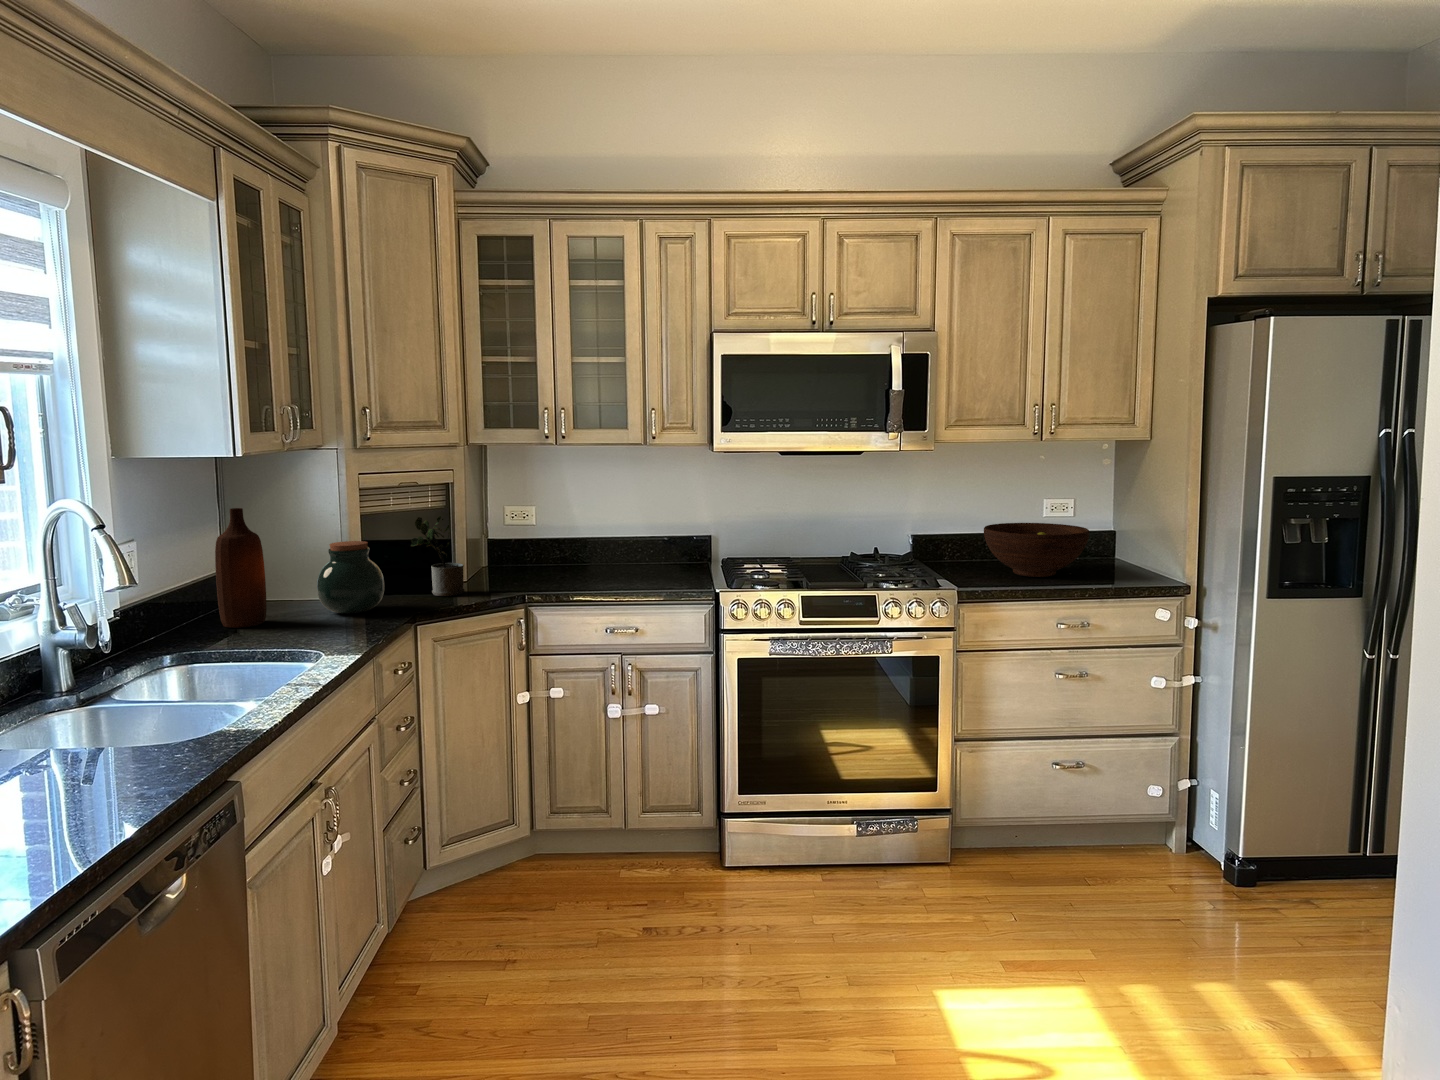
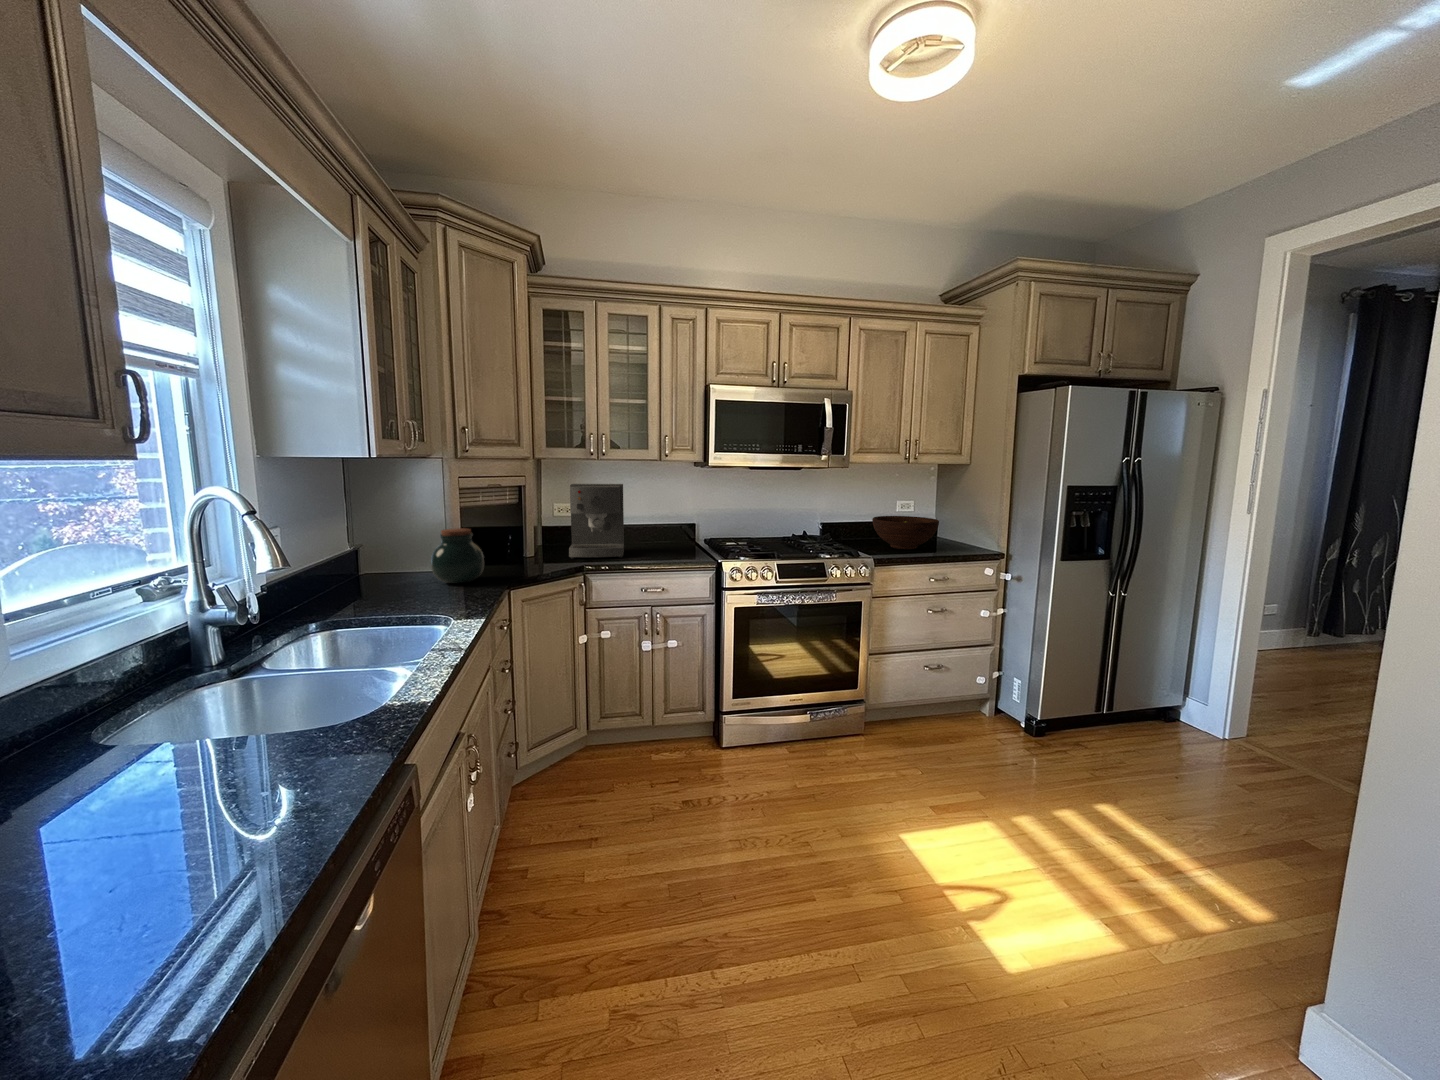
coffee maker: none [511,476,597,584] -> present [569,484,624,558]
bottle: present [215,508,267,628] -> none [348,502,391,597]
potted plant: present [411,516,464,596] -> none [499,510,539,568]

